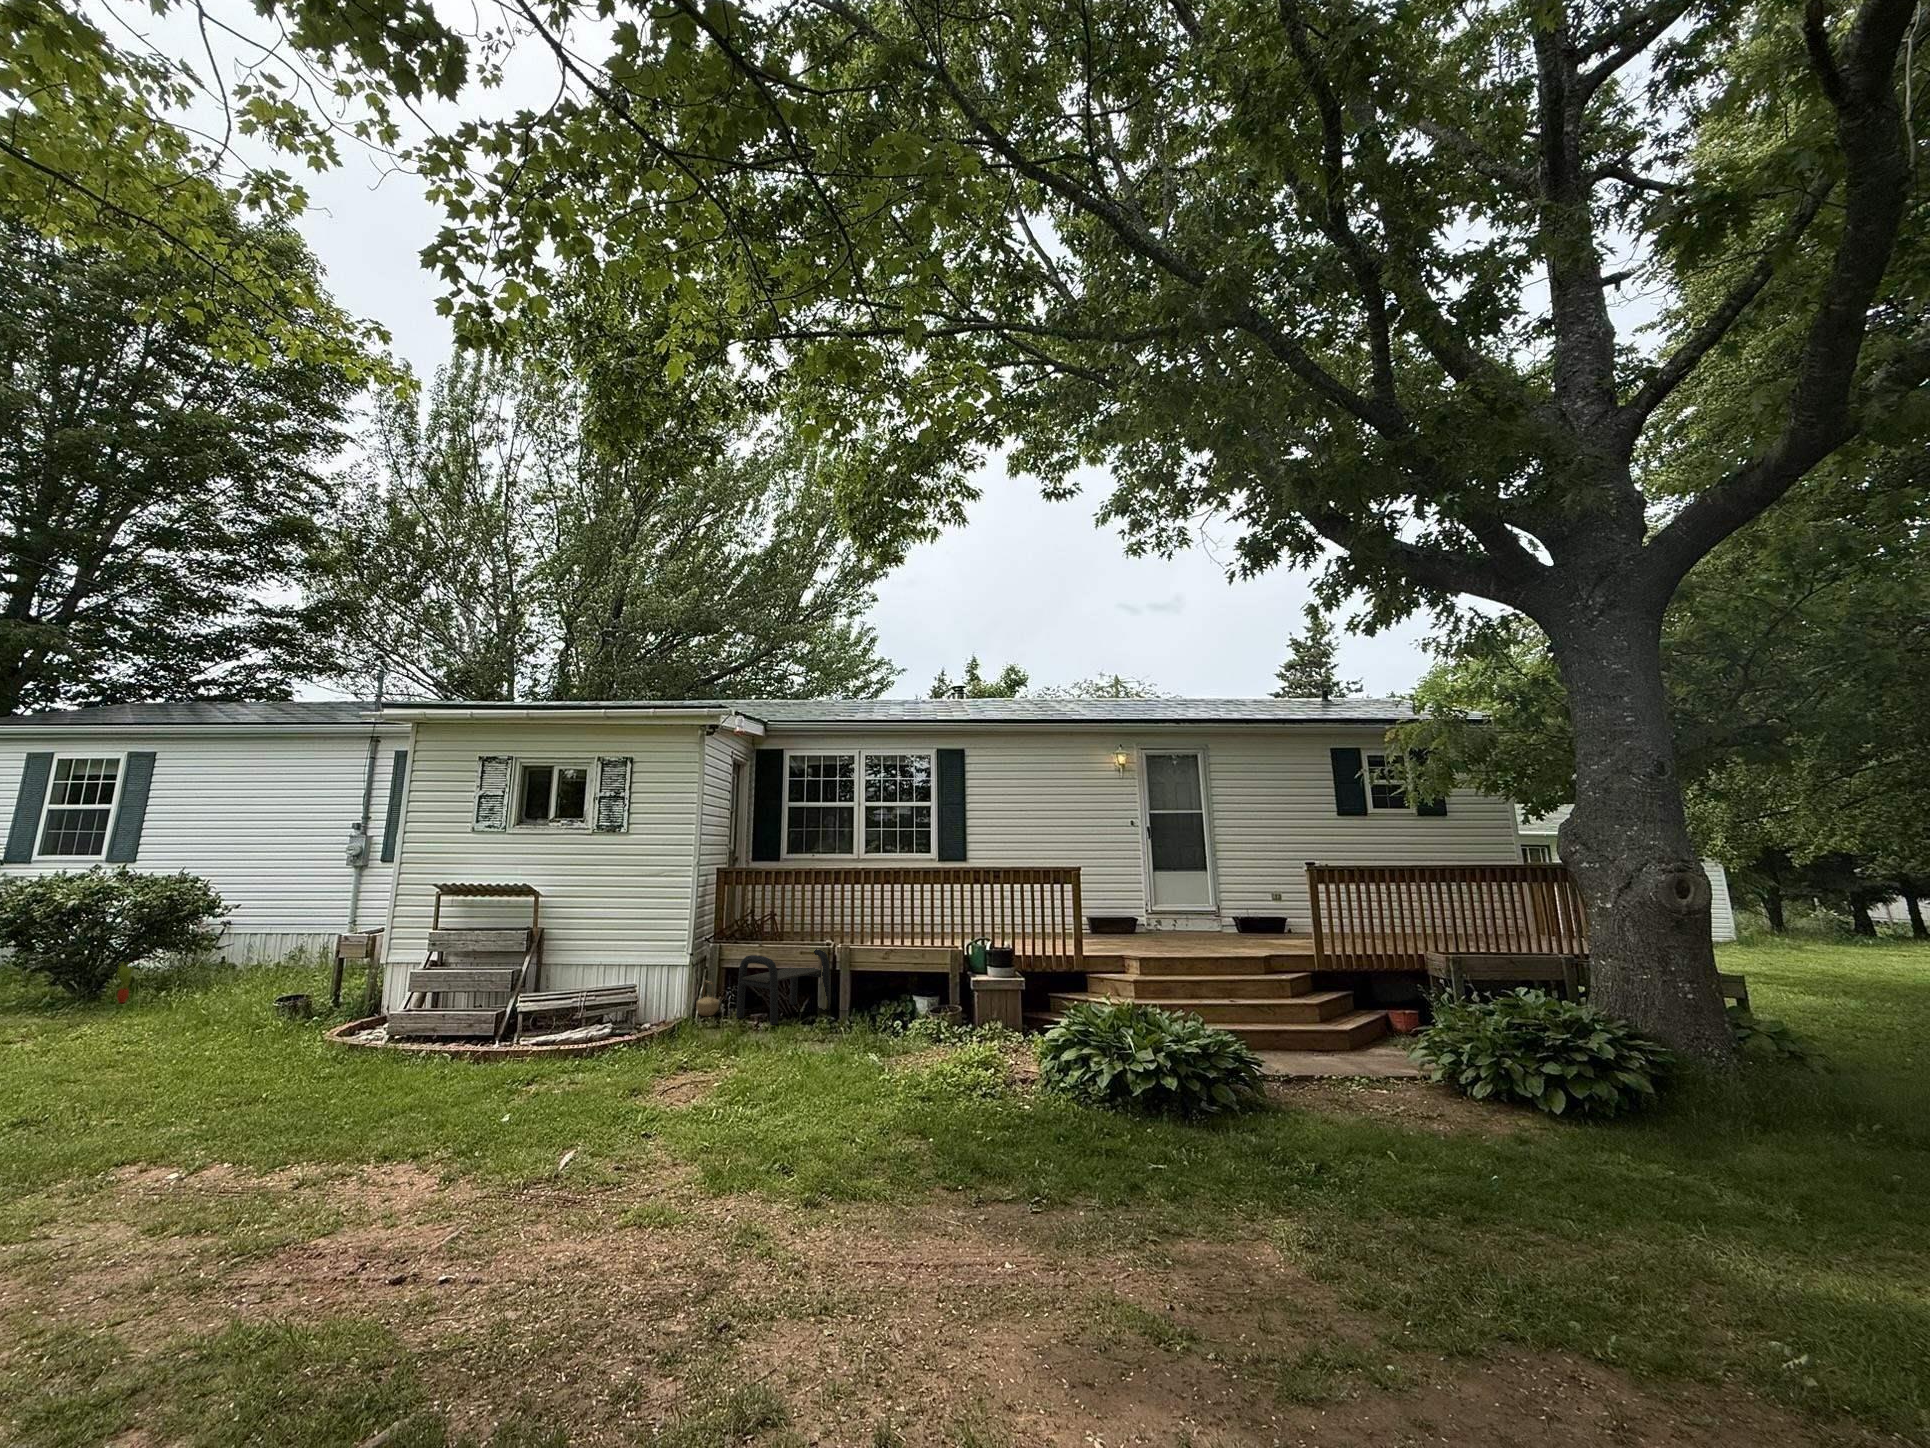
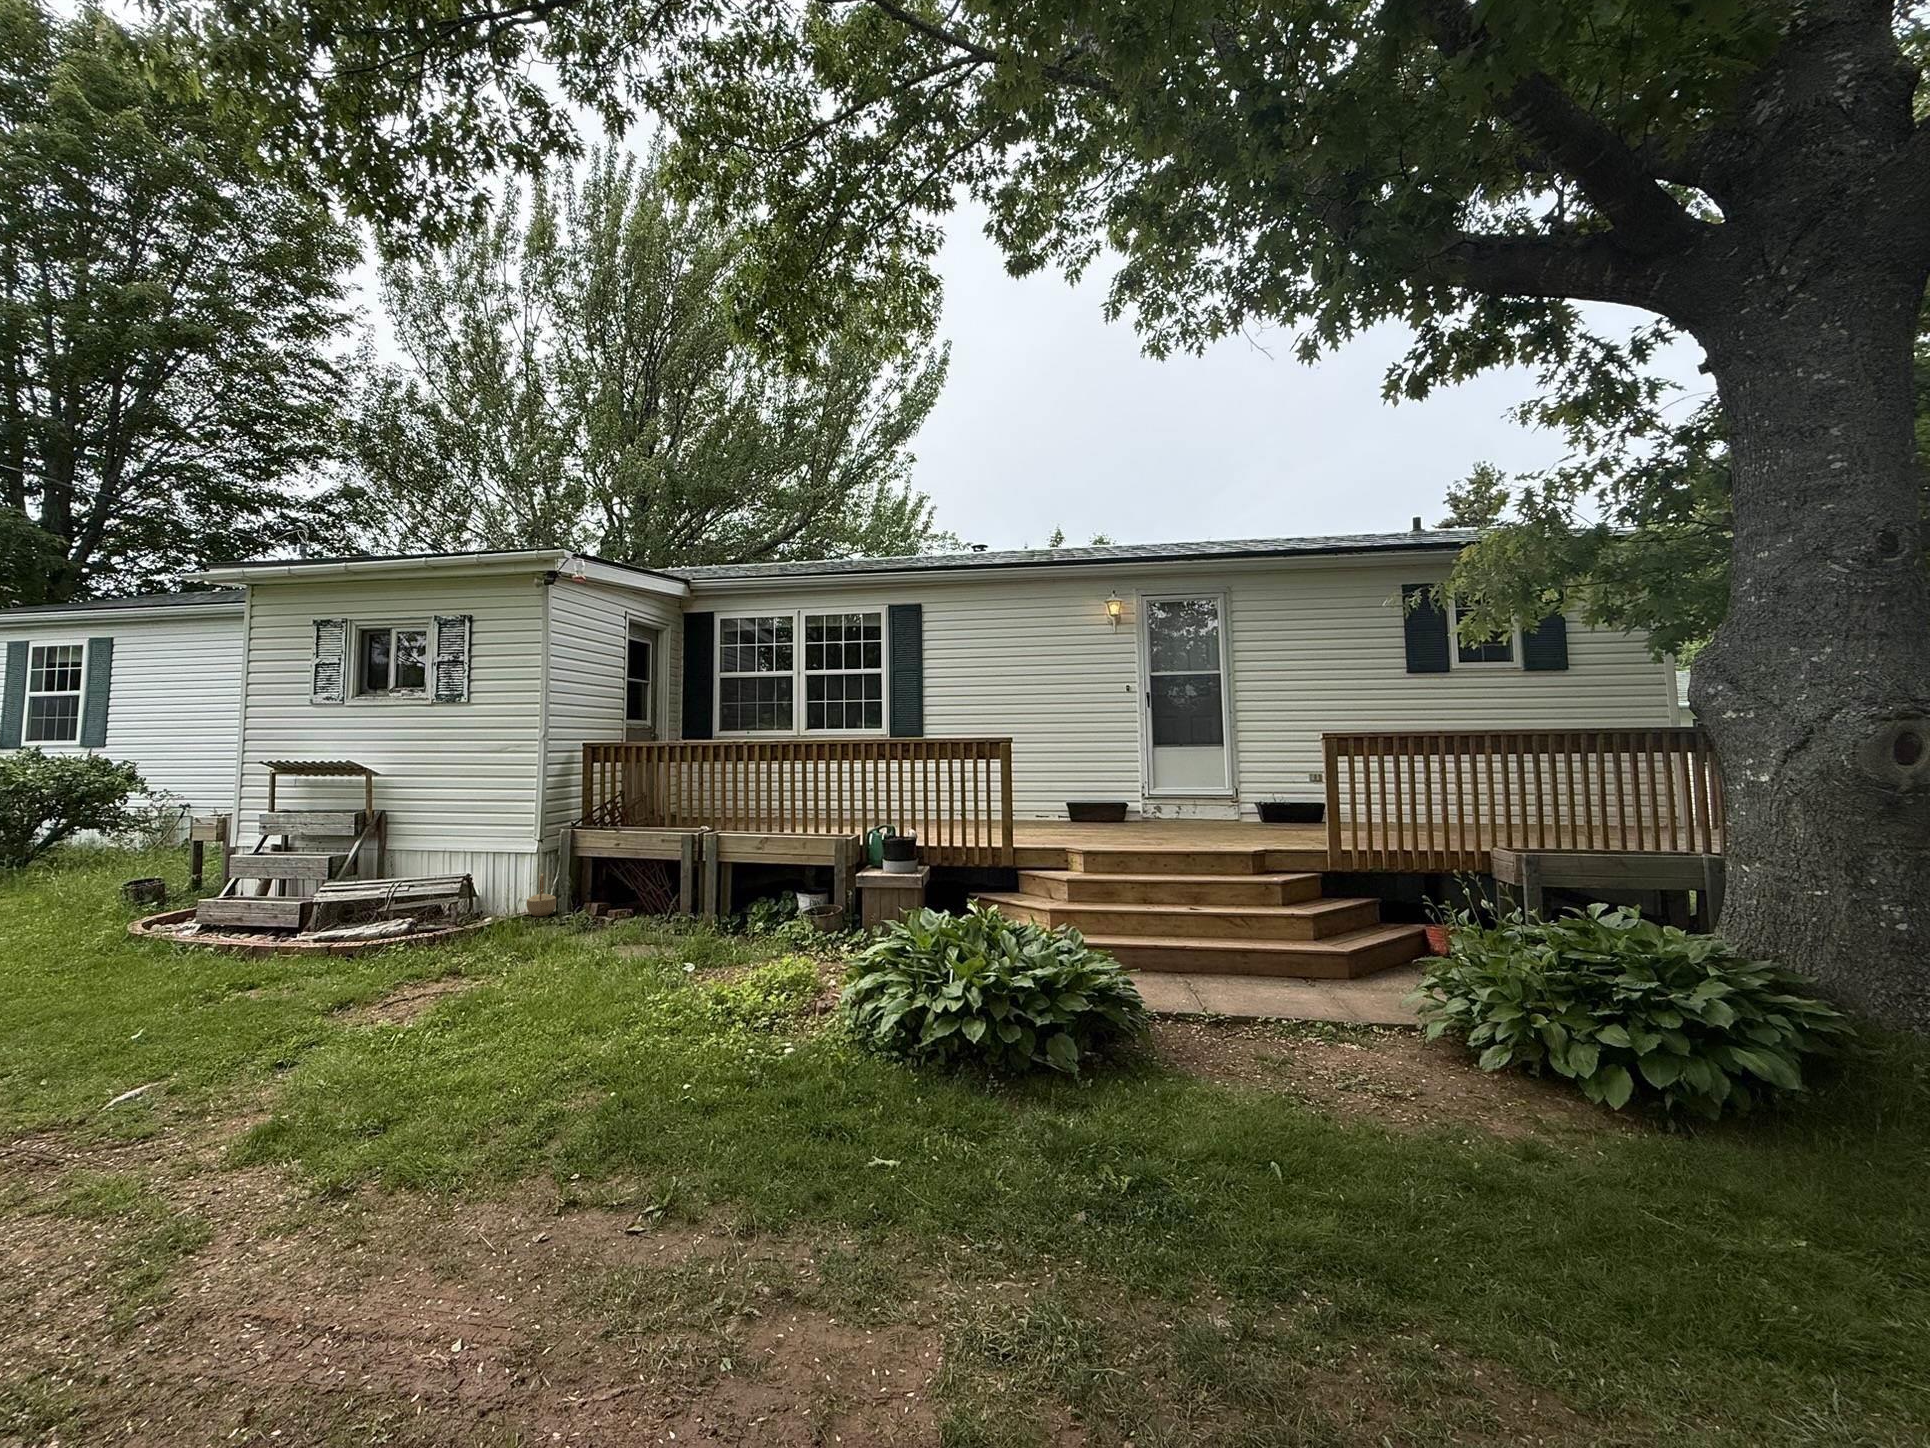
bench: present [736,949,830,1025] -> none [566,835,690,930]
potted plant: present [117,962,134,1003] -> none [10,843,36,885]

